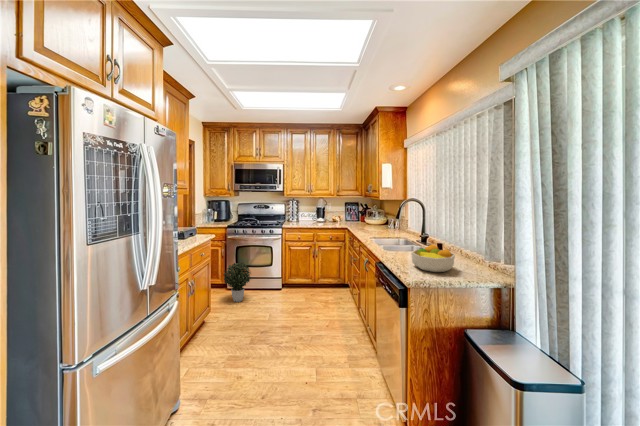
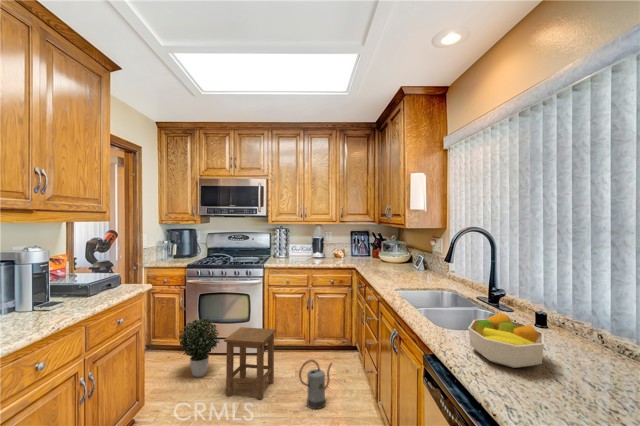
stool: none [256,268,291,314] -> present [224,327,276,399]
watering can: none [308,287,331,320] -> present [299,360,332,409]

